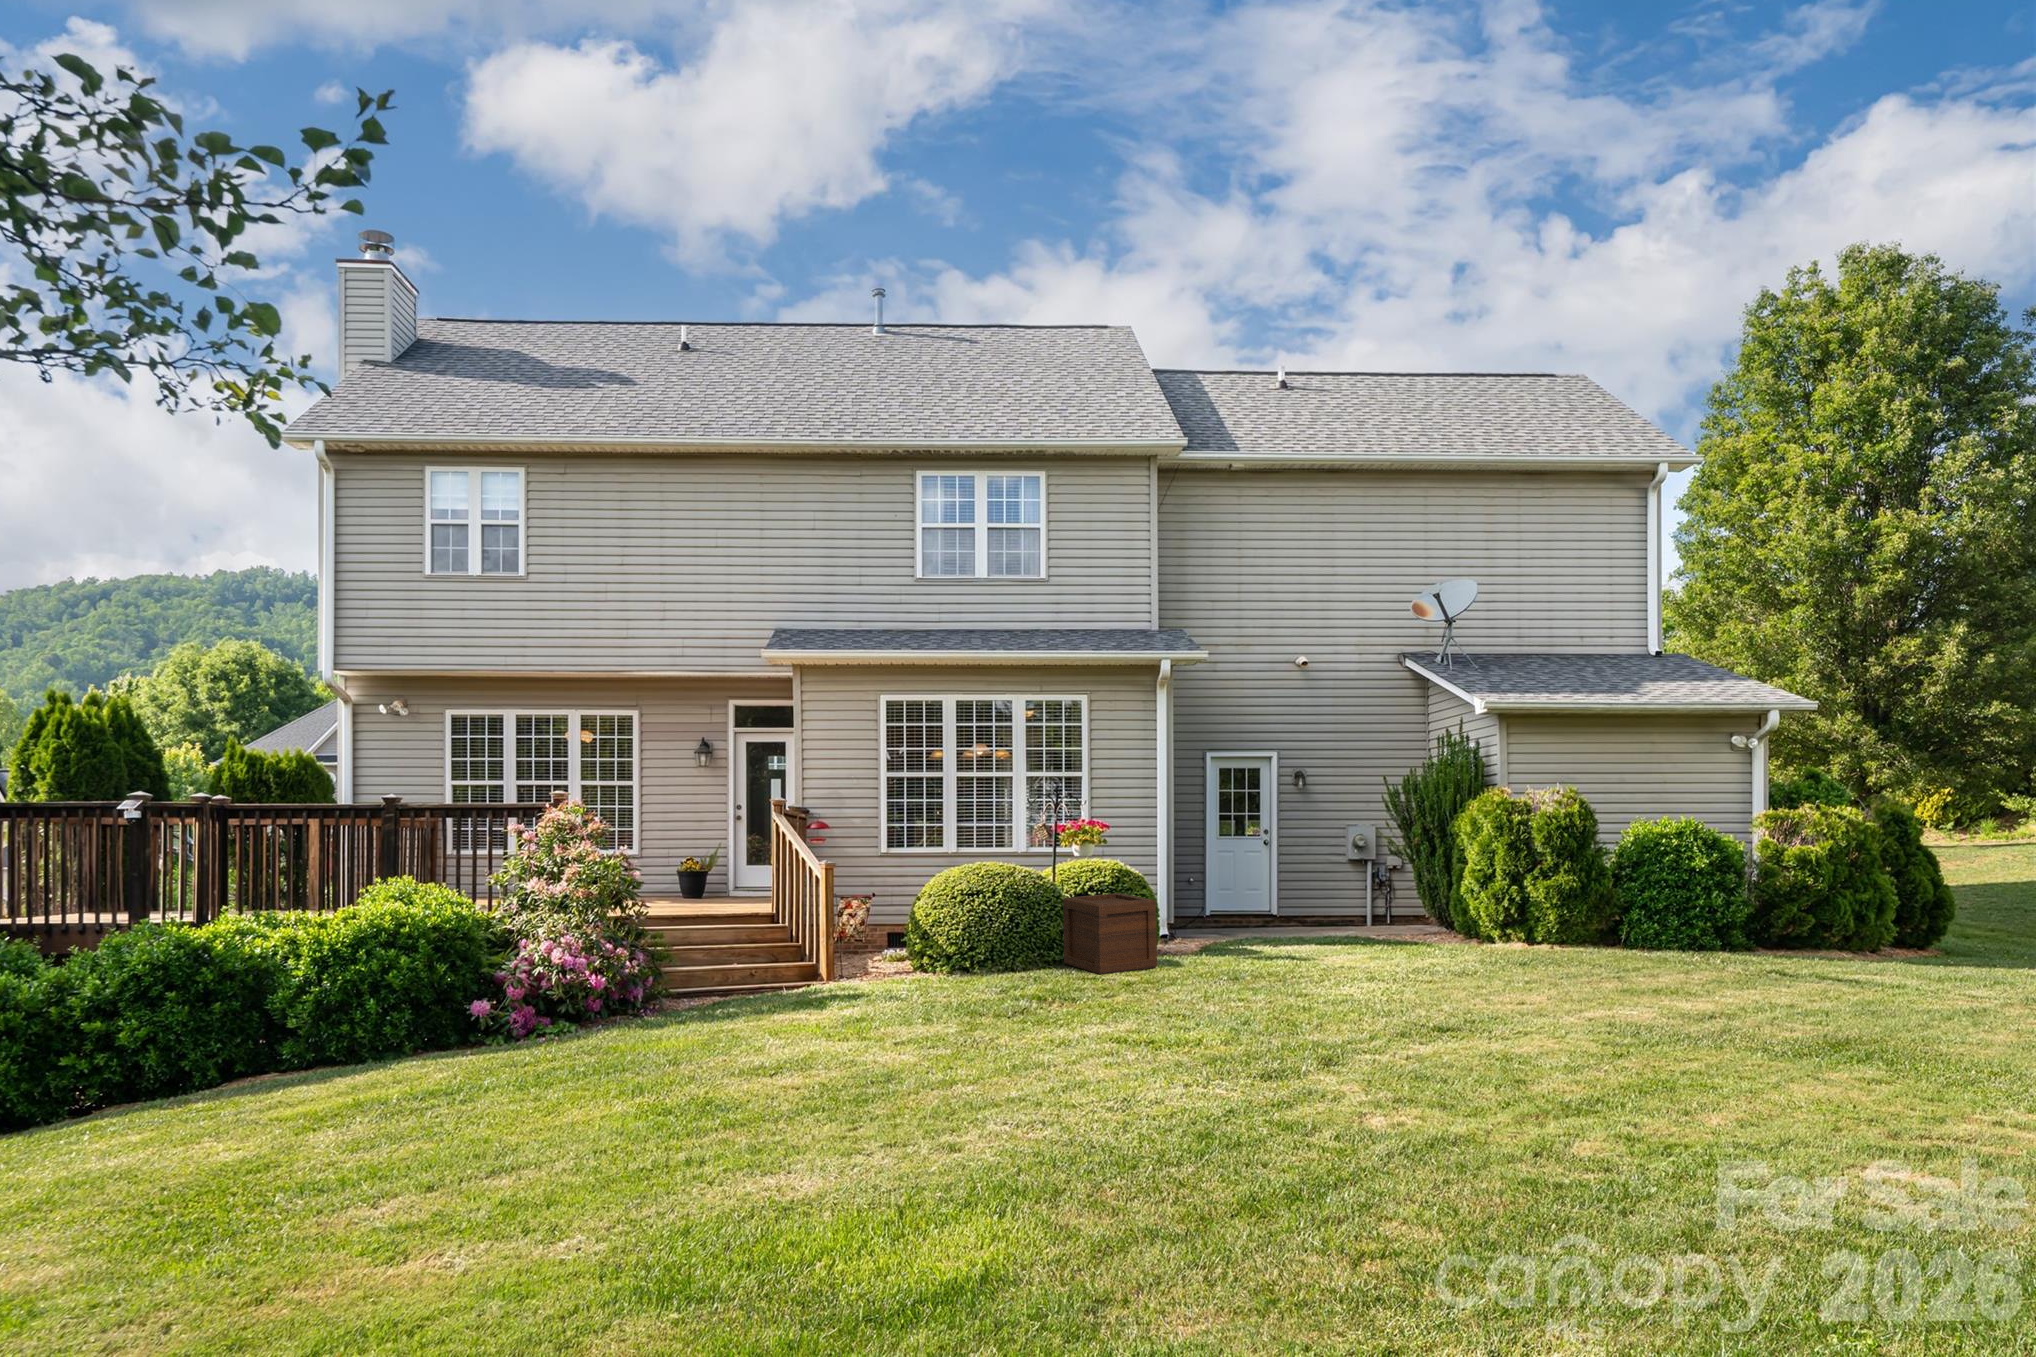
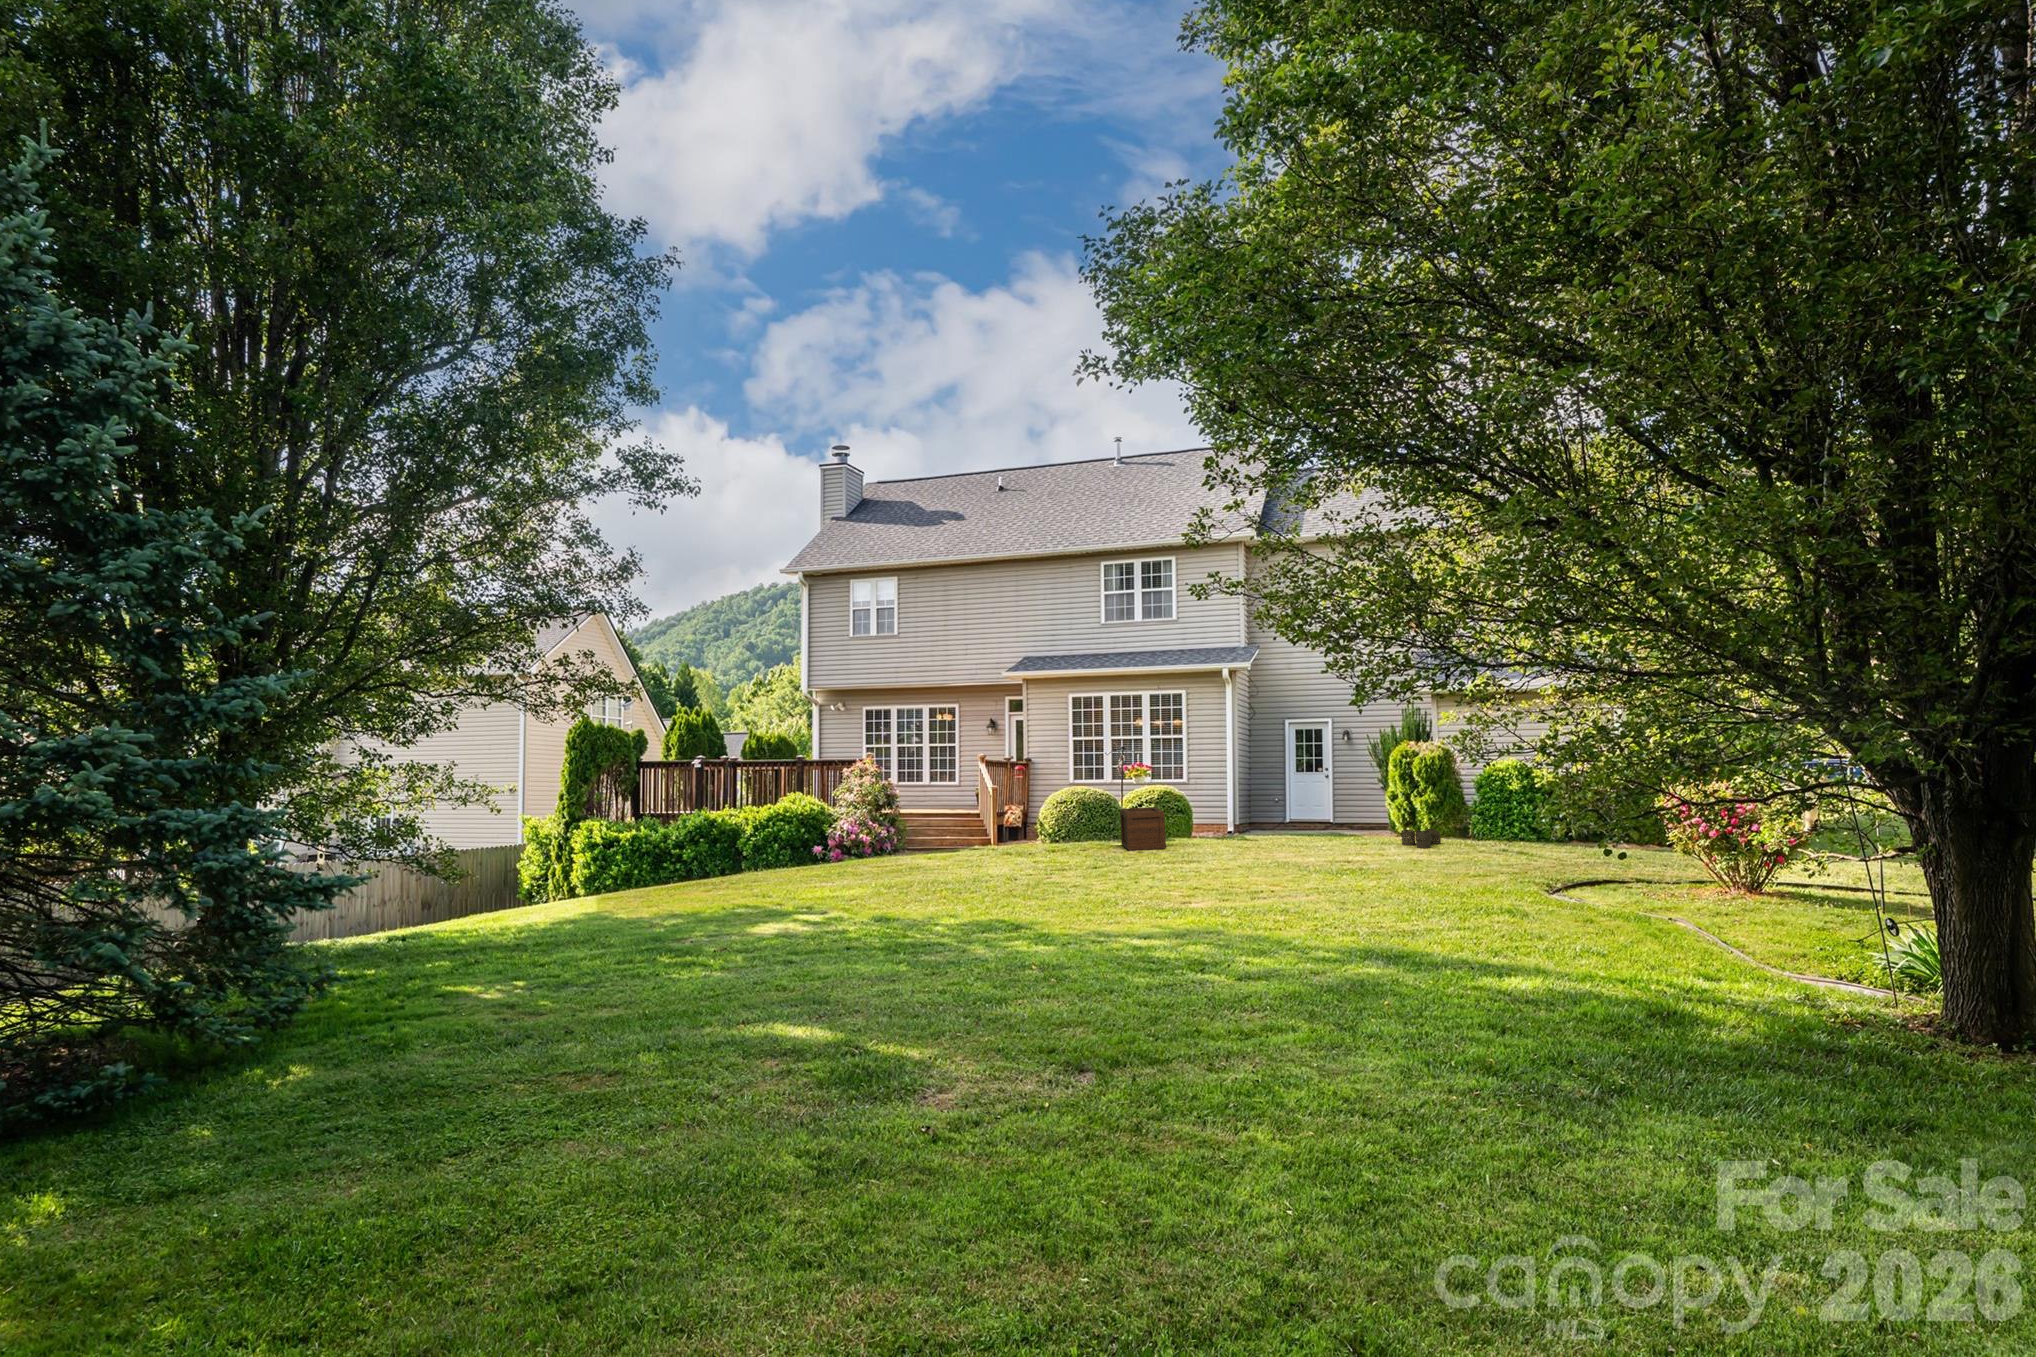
woven basket: none [1491,914,1548,948] -> present [1401,828,1441,848]

